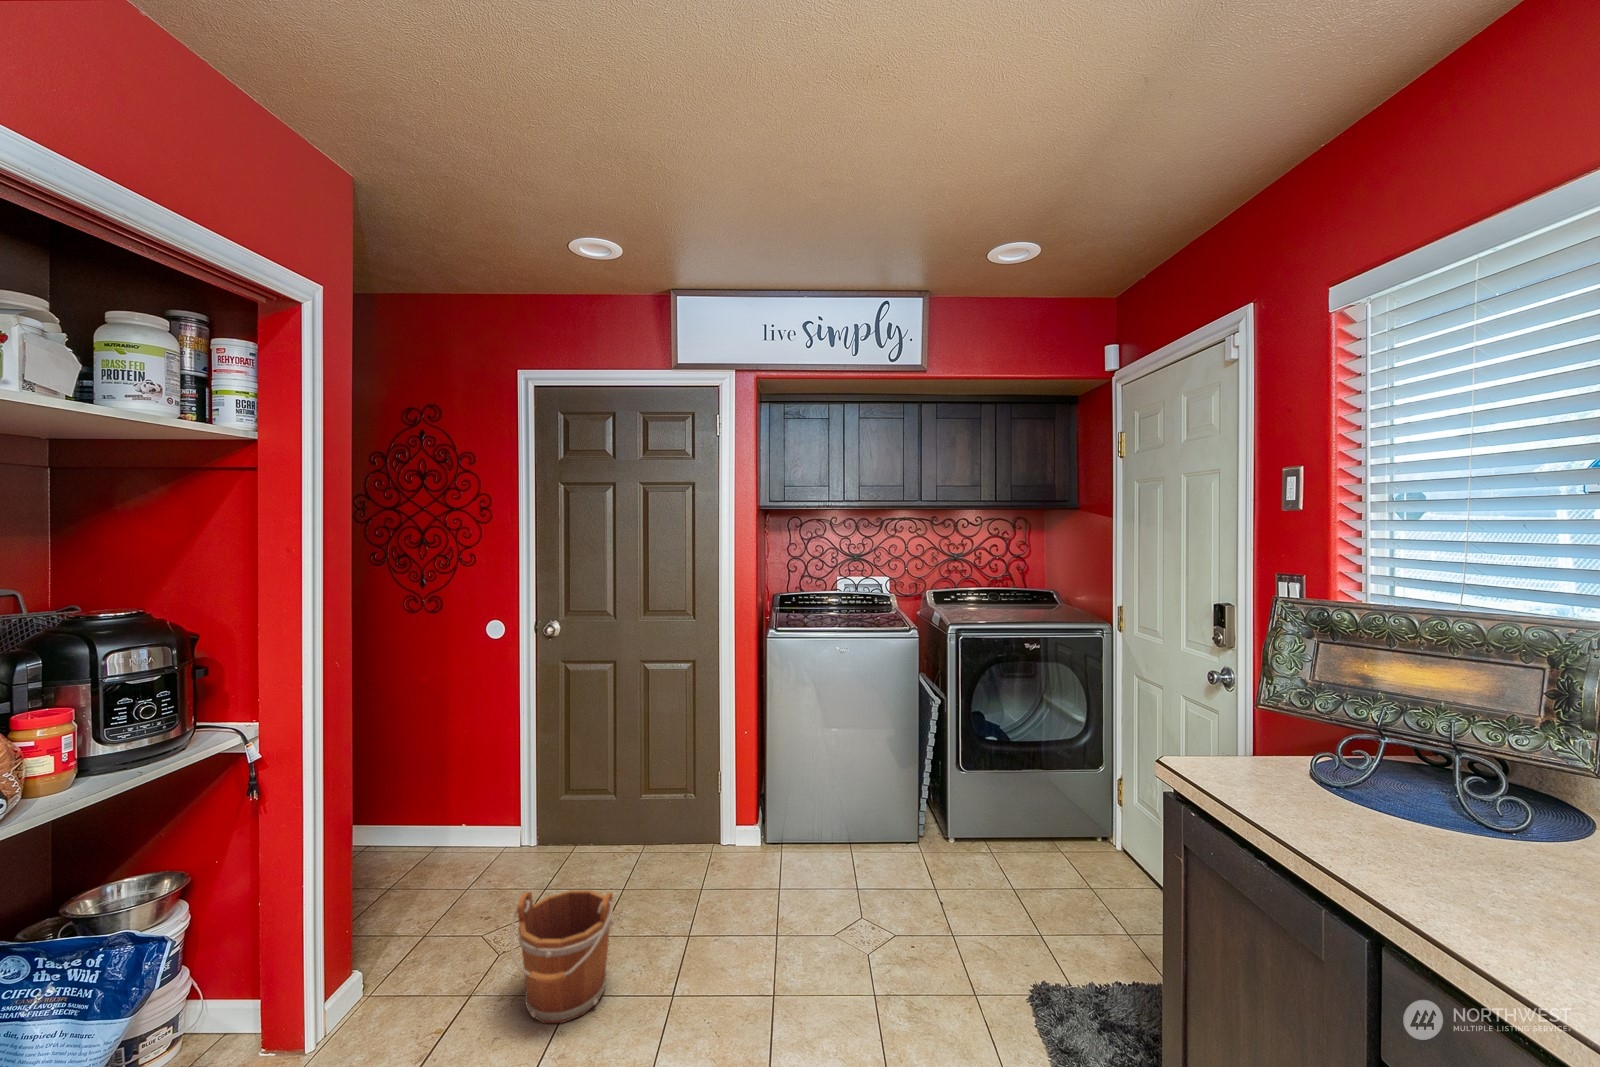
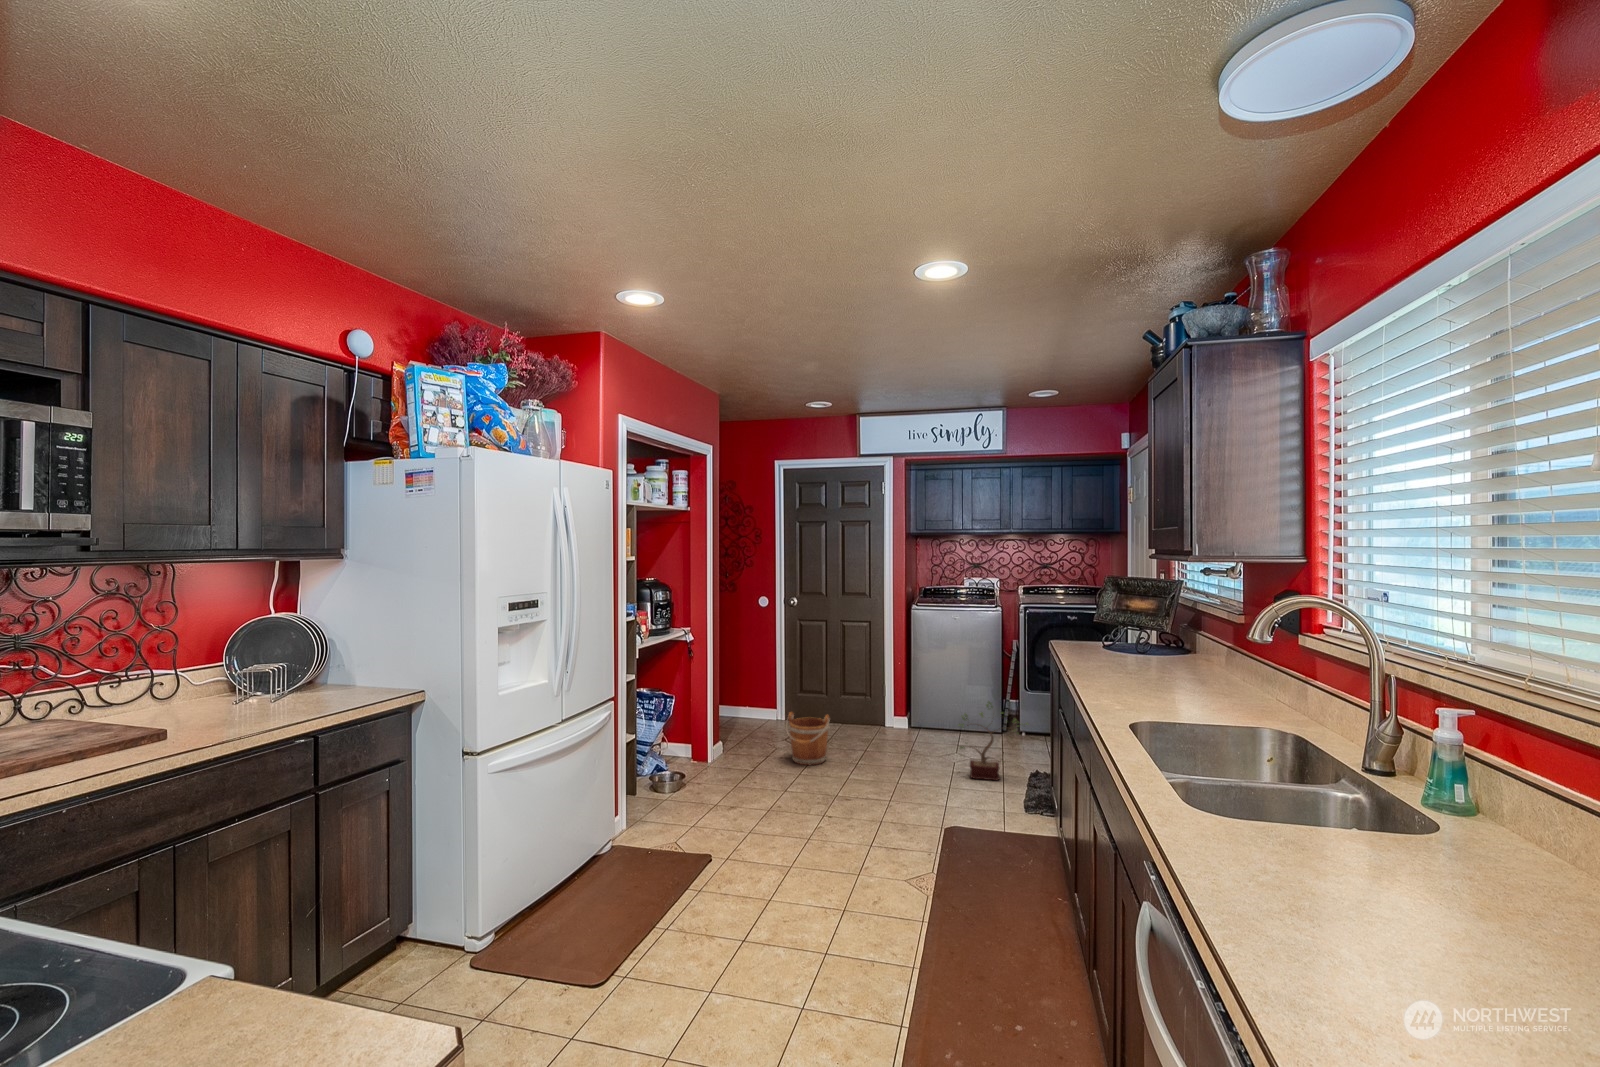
potted plant: none [889,840,1039,1013] -> present [958,702,1028,780]

